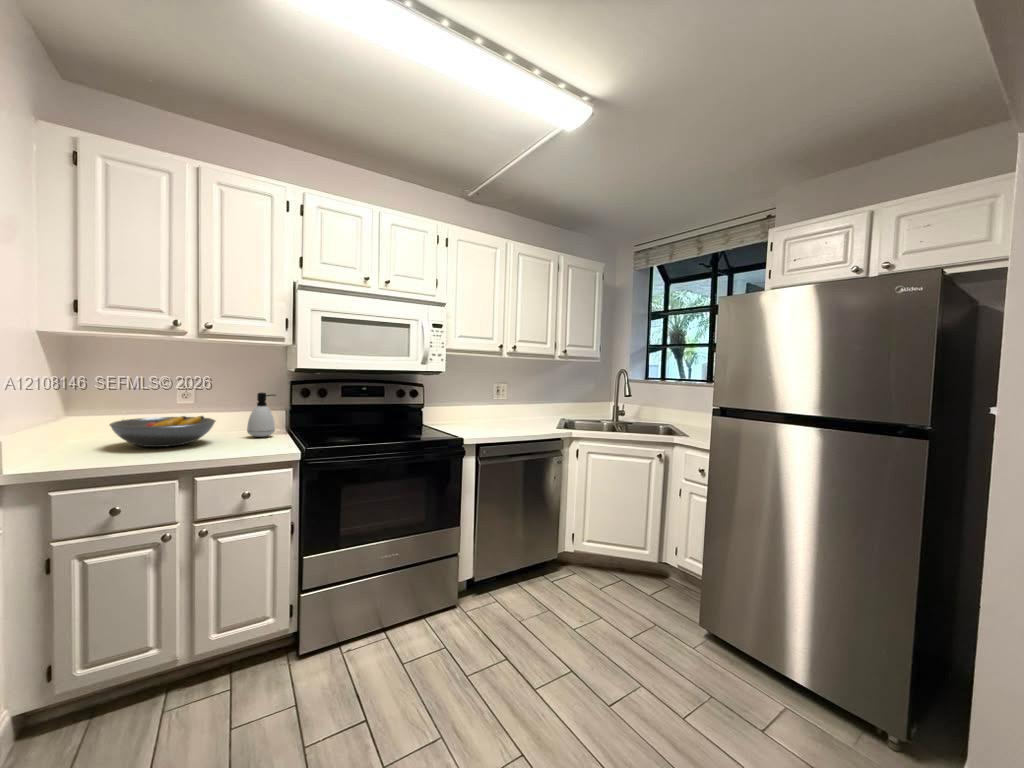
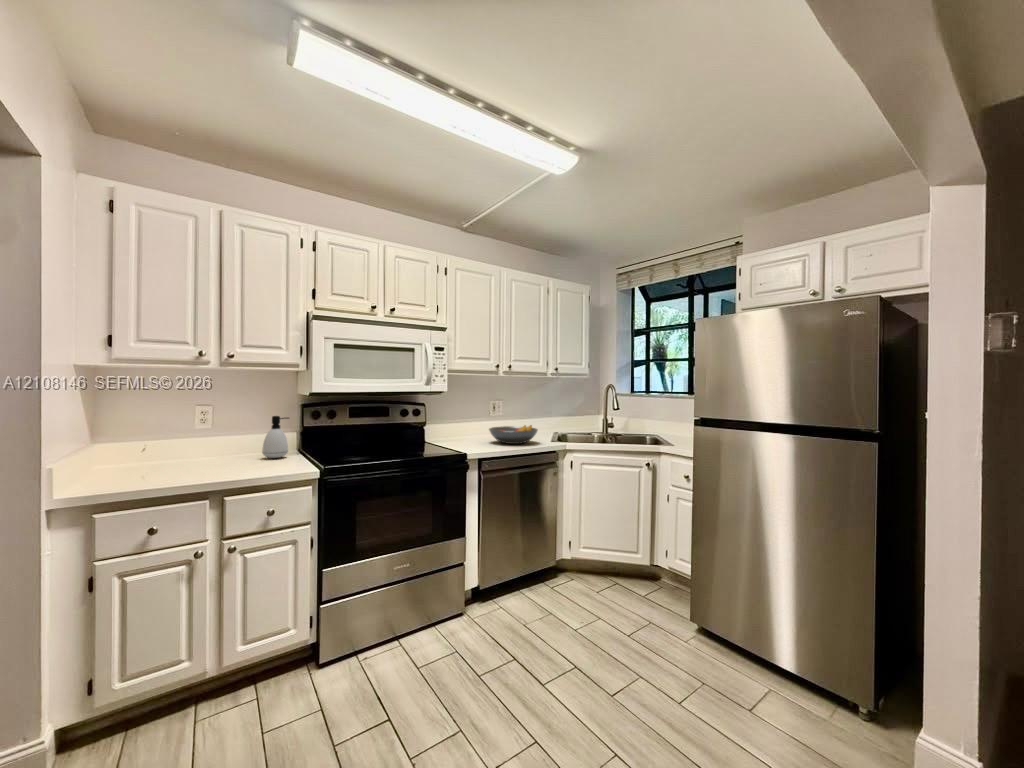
fruit bowl: present [110,416,216,447] -> present [489,425,538,444]

